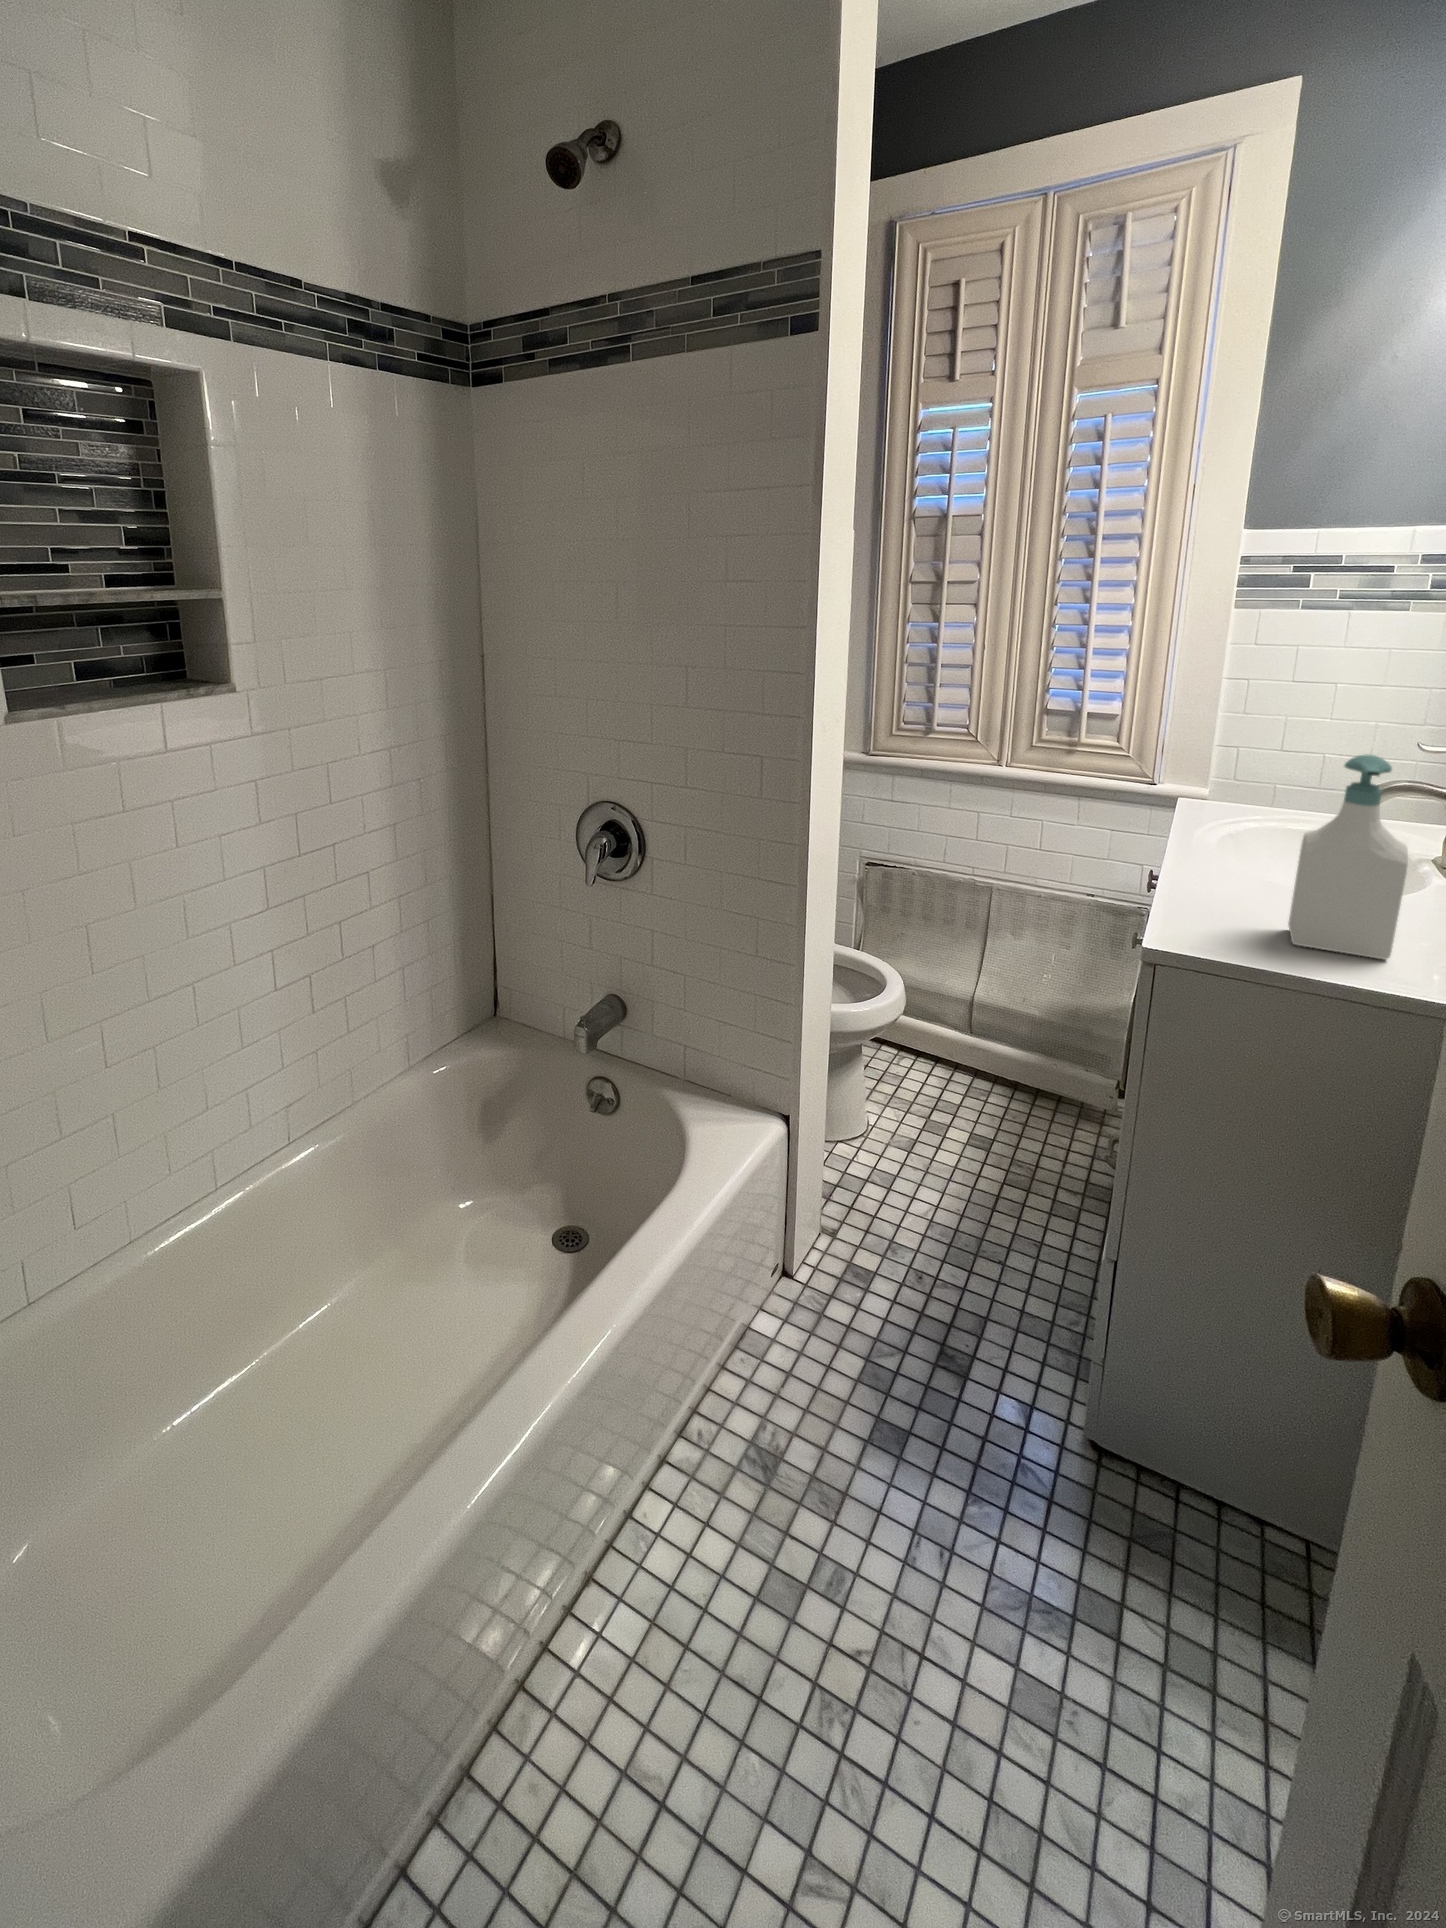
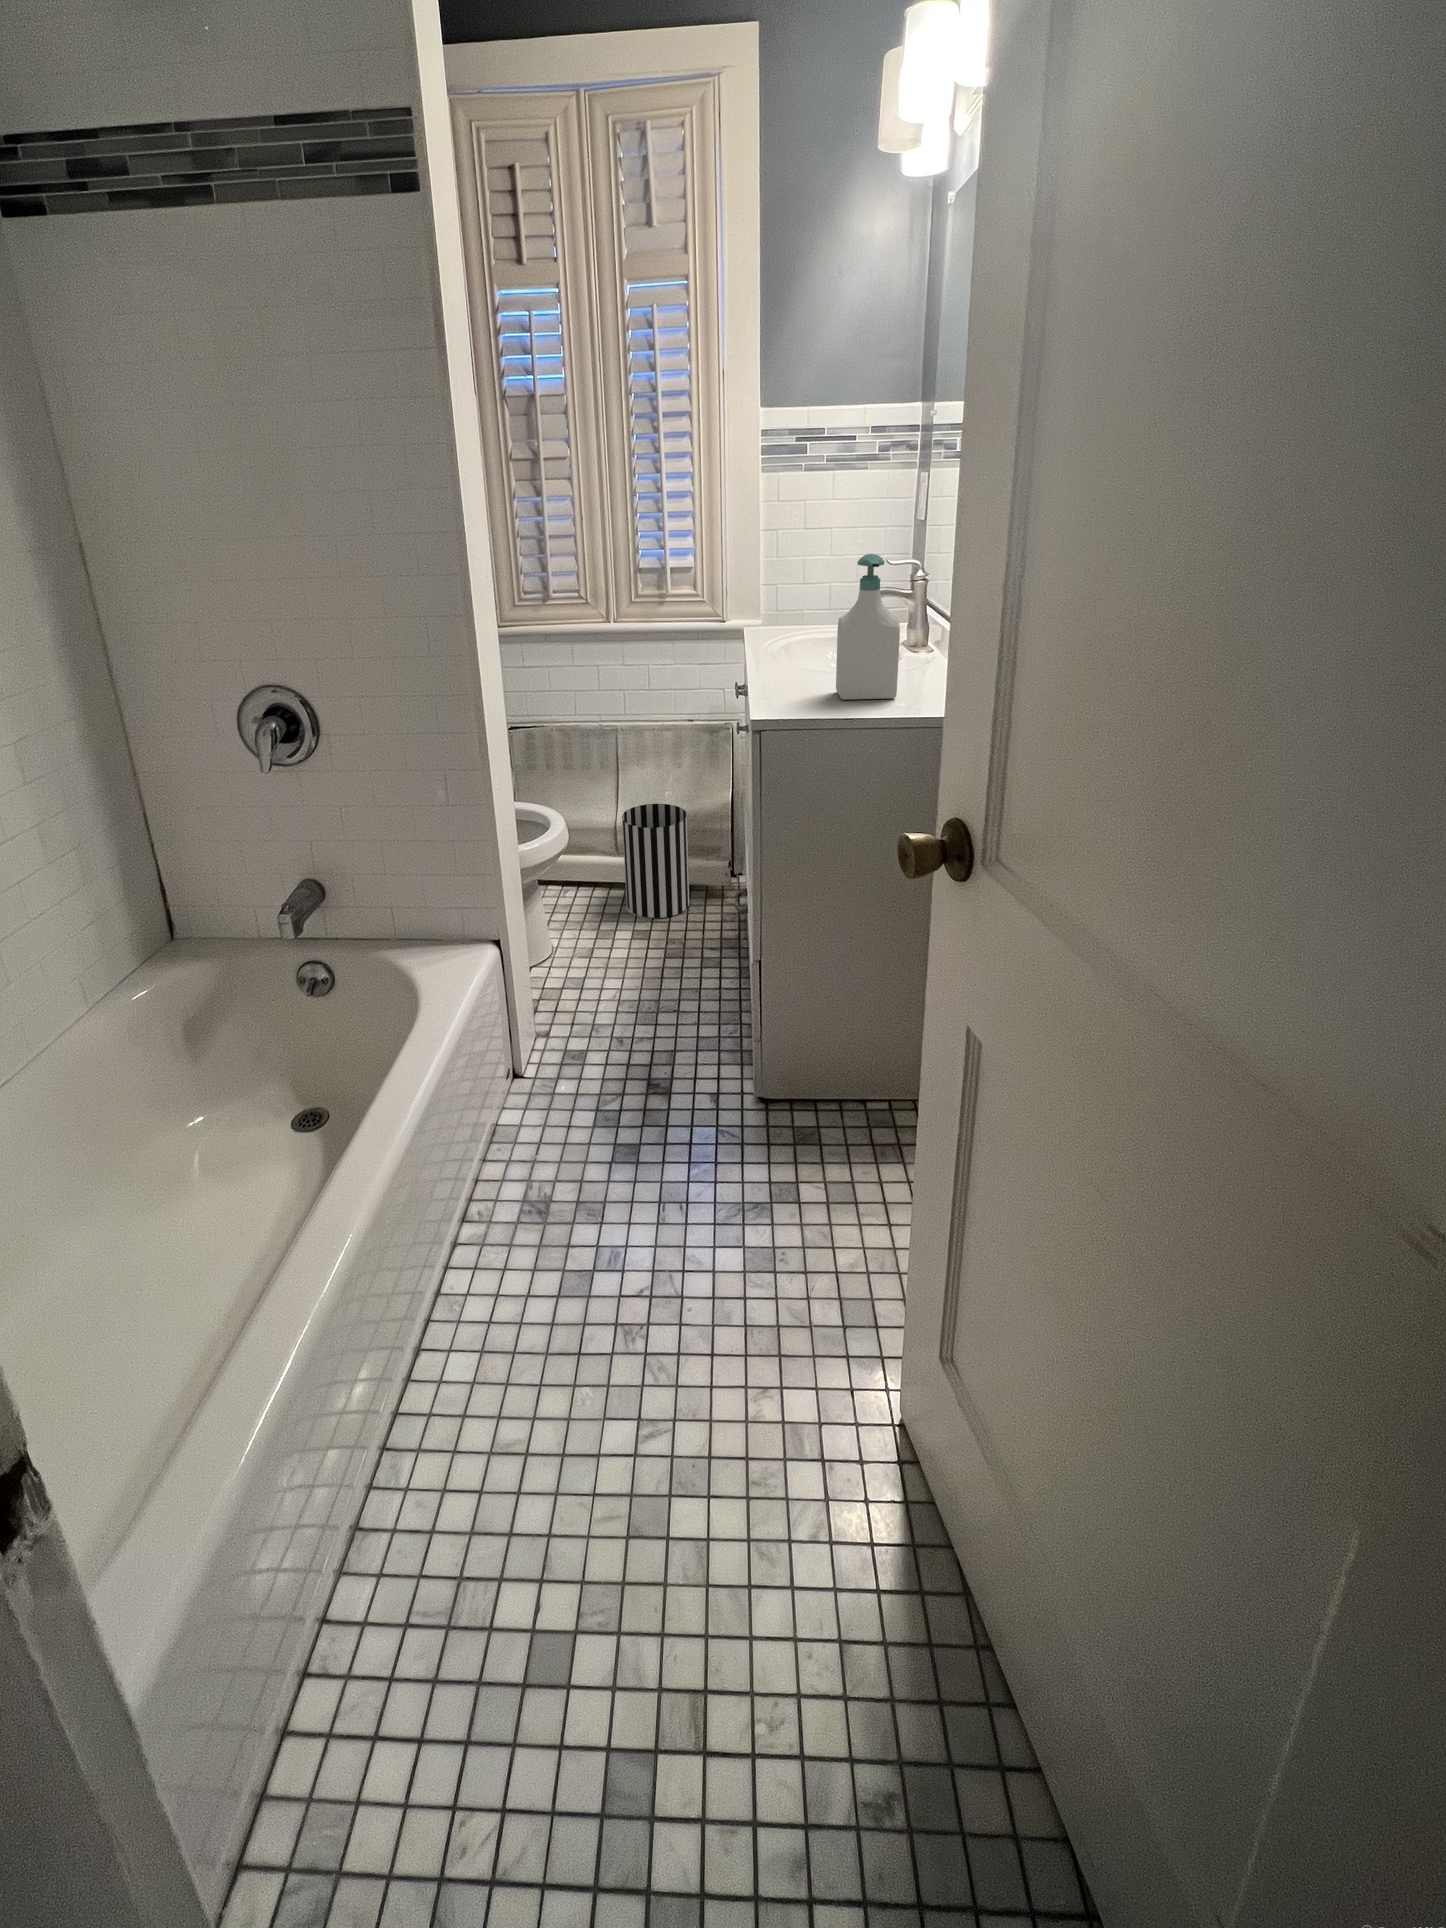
wastebasket: none [970,986,1066,1132] -> present [622,804,690,918]

